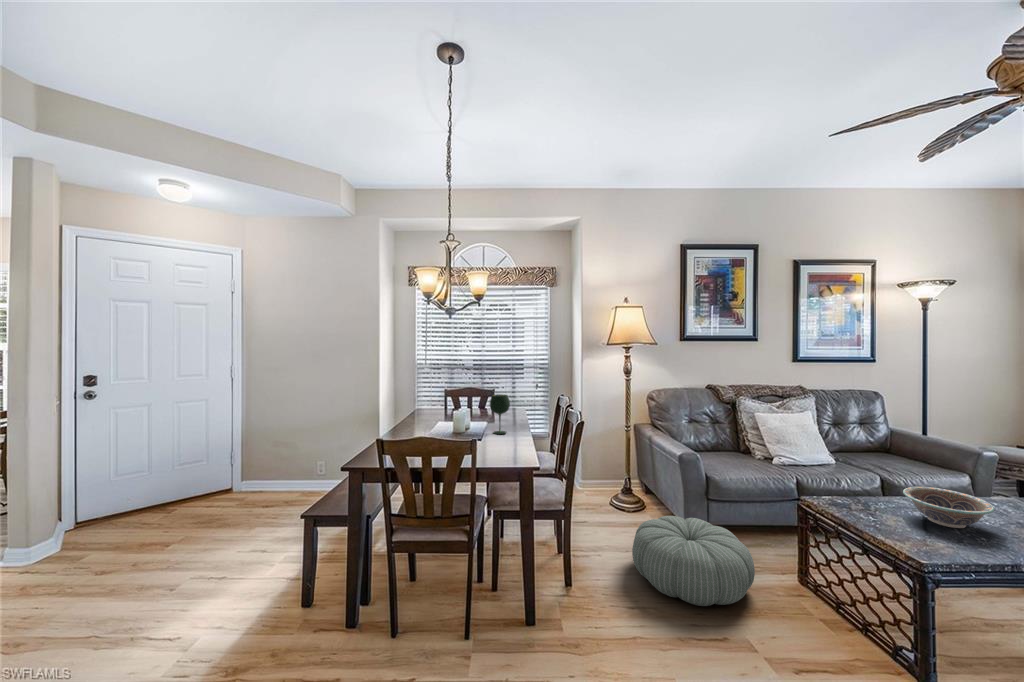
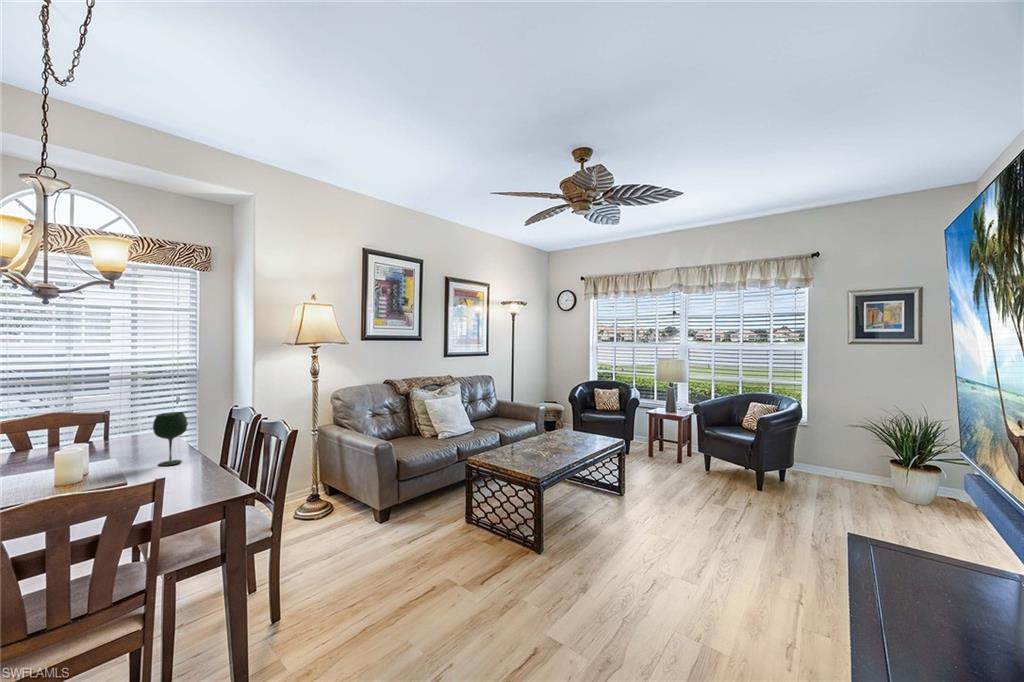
decorative bowl: present [903,487,994,528] -> none [521,434,558,455]
pouf: present [632,516,755,606] -> none [342,499,444,574]

